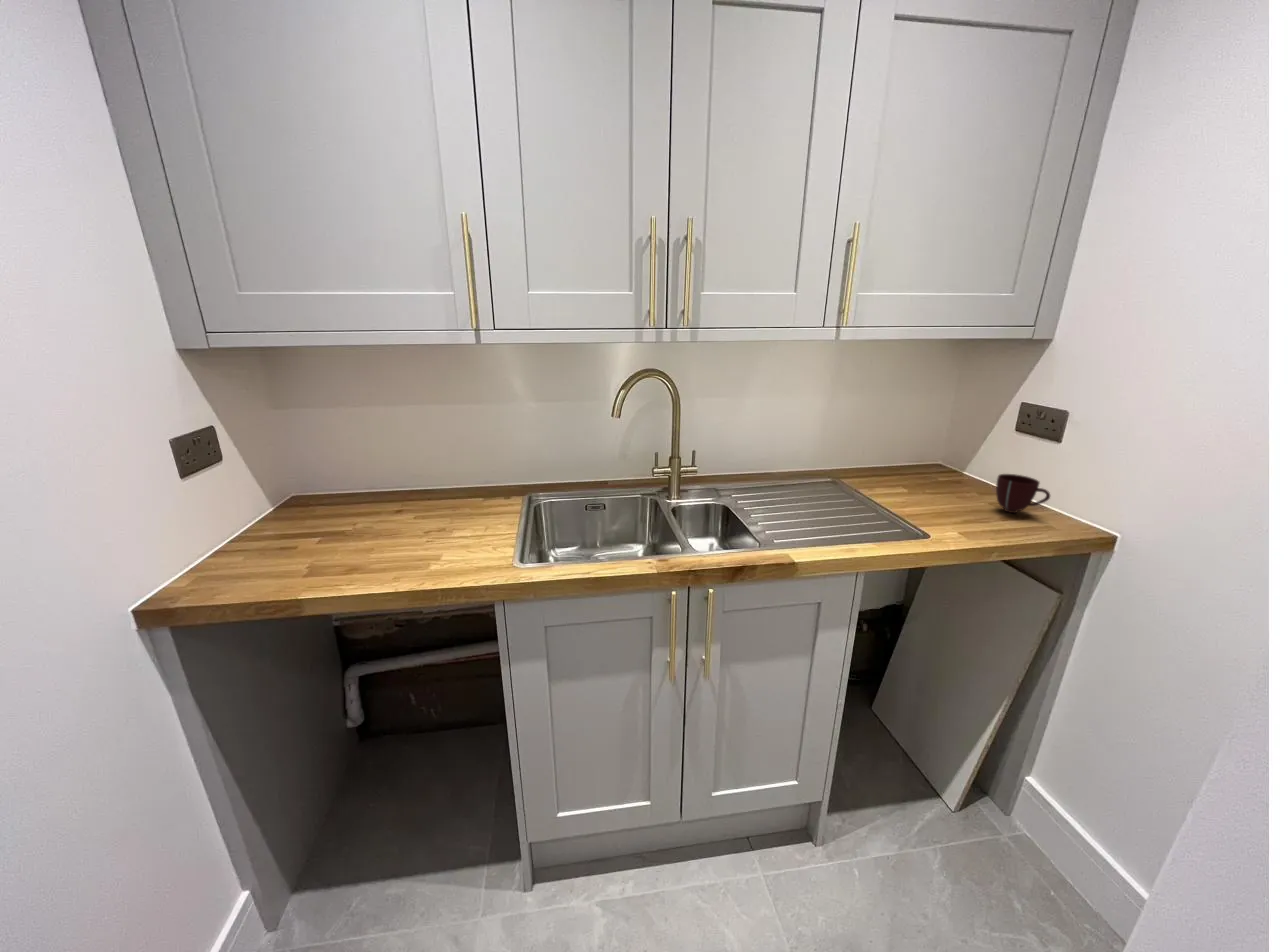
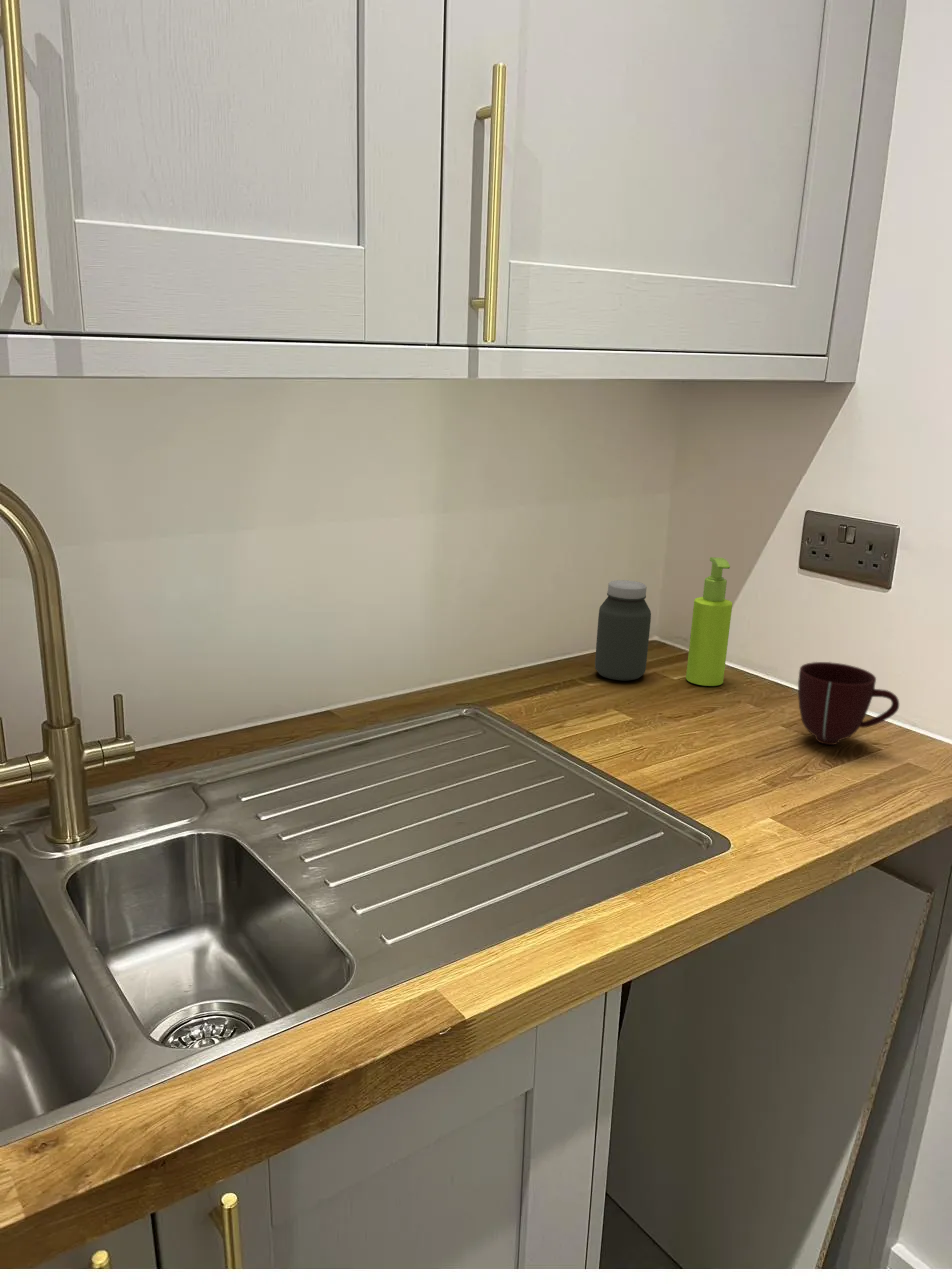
soap dispenser: none [948,423,976,485] -> present [686,557,732,686]
jar: none [901,432,932,478] -> present [595,580,651,680]

